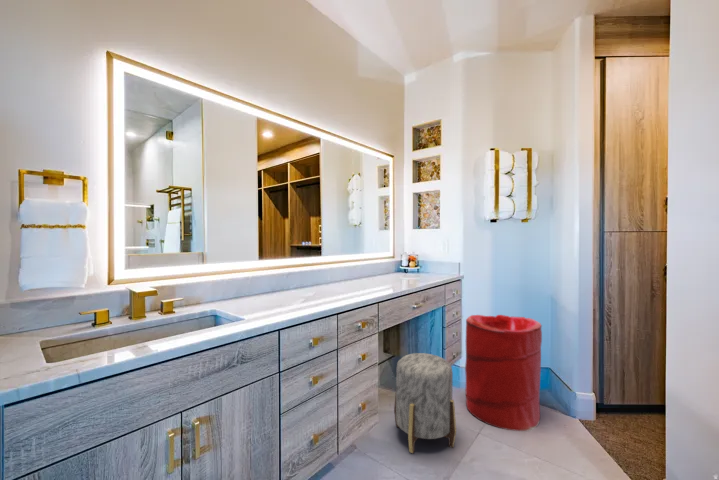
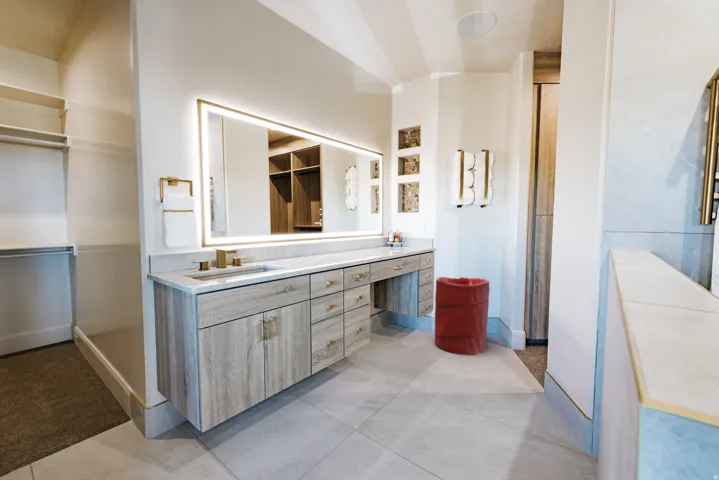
stool: present [394,353,456,453] -> none [382,302,425,367]

